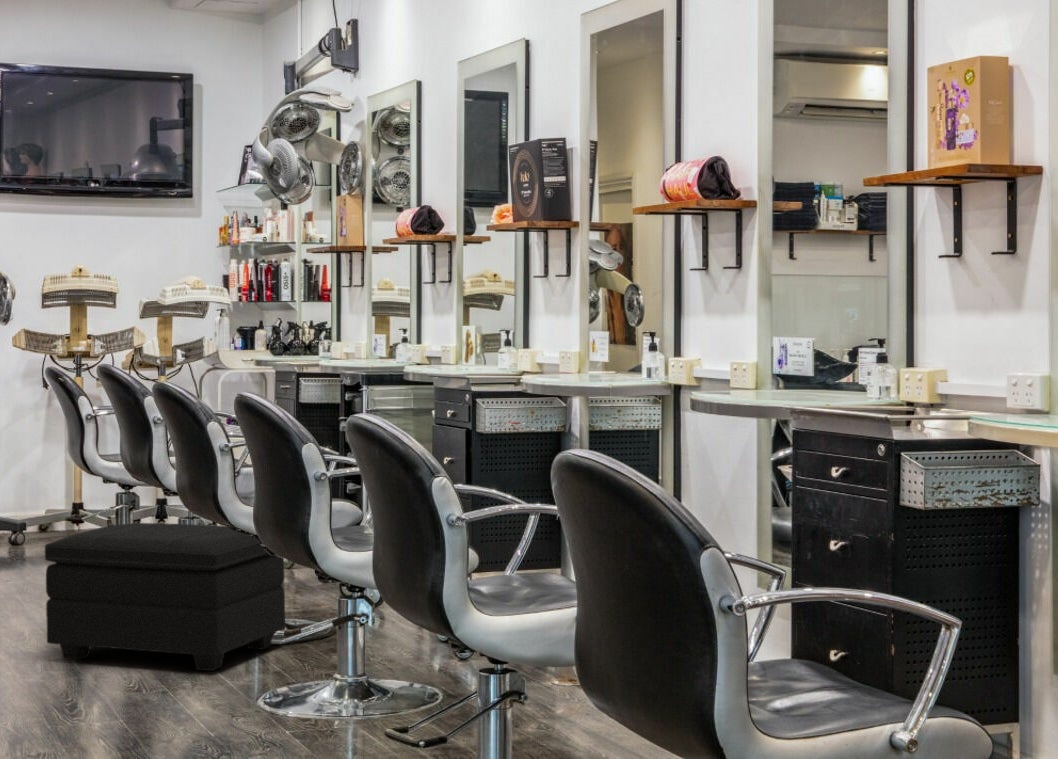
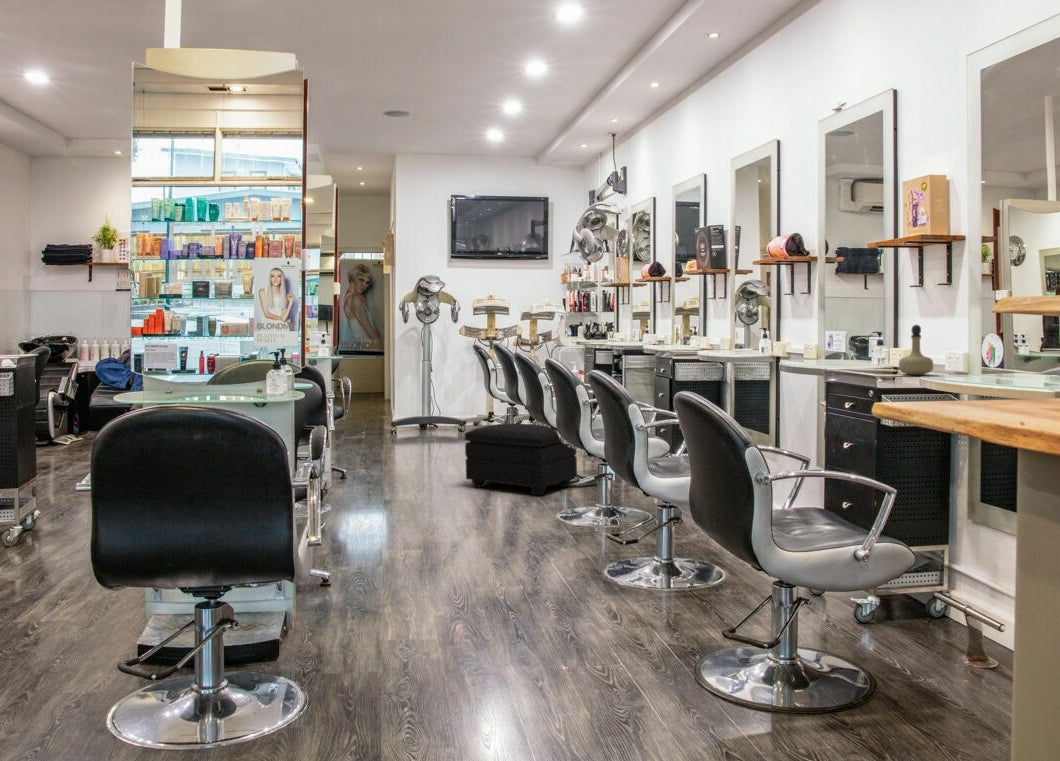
perfume bottle: none [946,323,1006,416] -> present [899,325,933,375]

